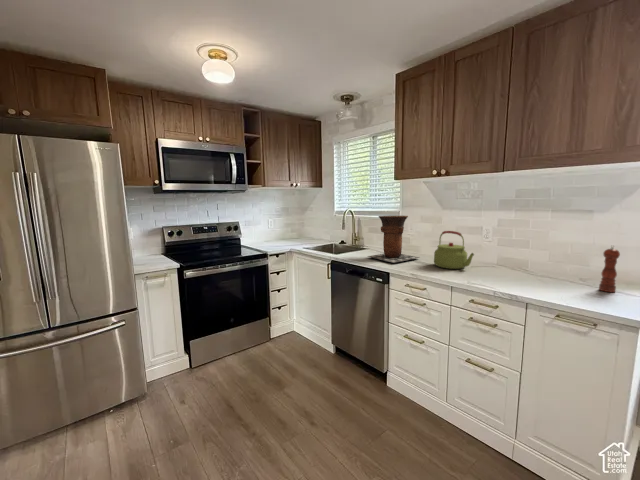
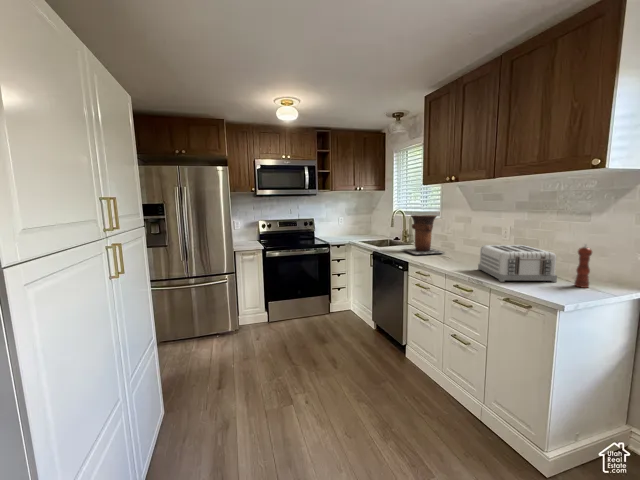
kettle: present [434,231,474,269] -> none [449,229,480,262]
toaster: none [484,247,579,294] -> present [478,245,557,282]

